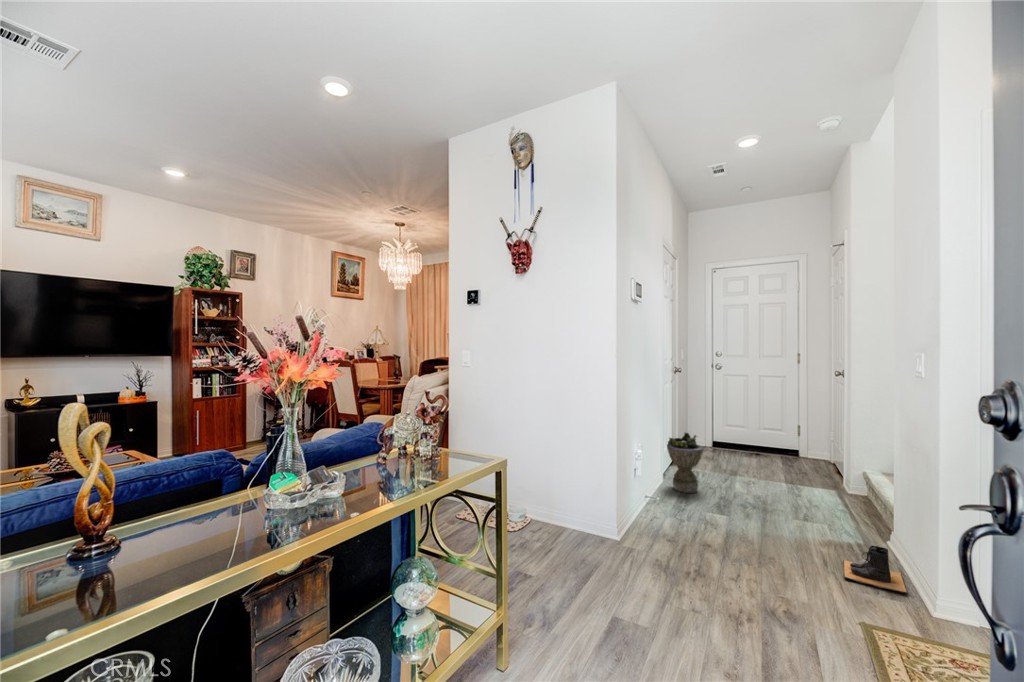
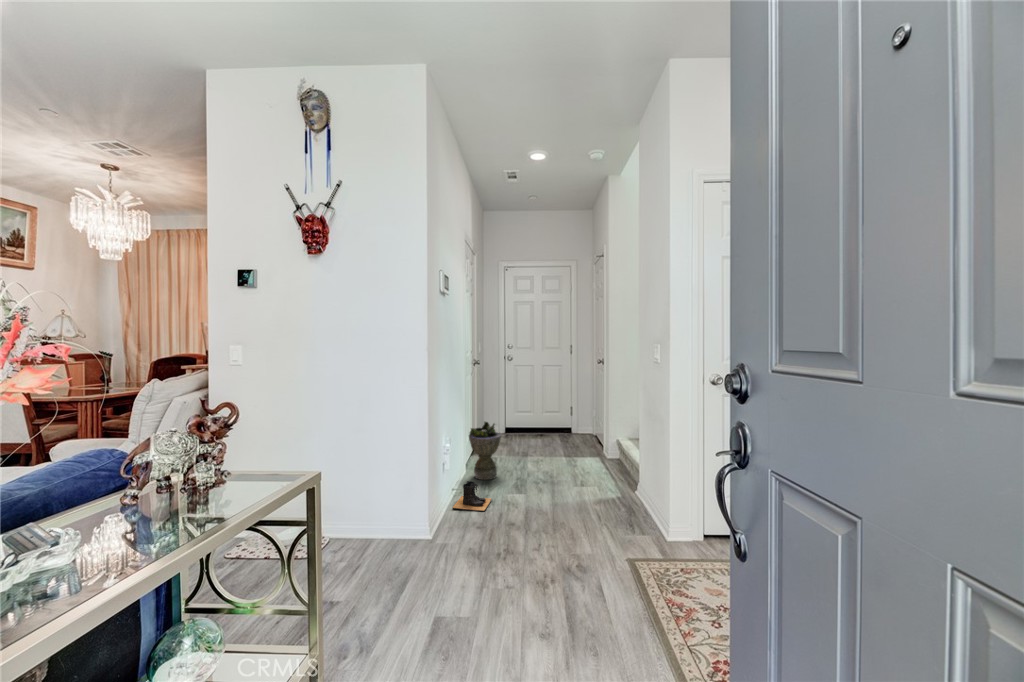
boots: present [843,546,907,593] -> present [452,481,492,511]

